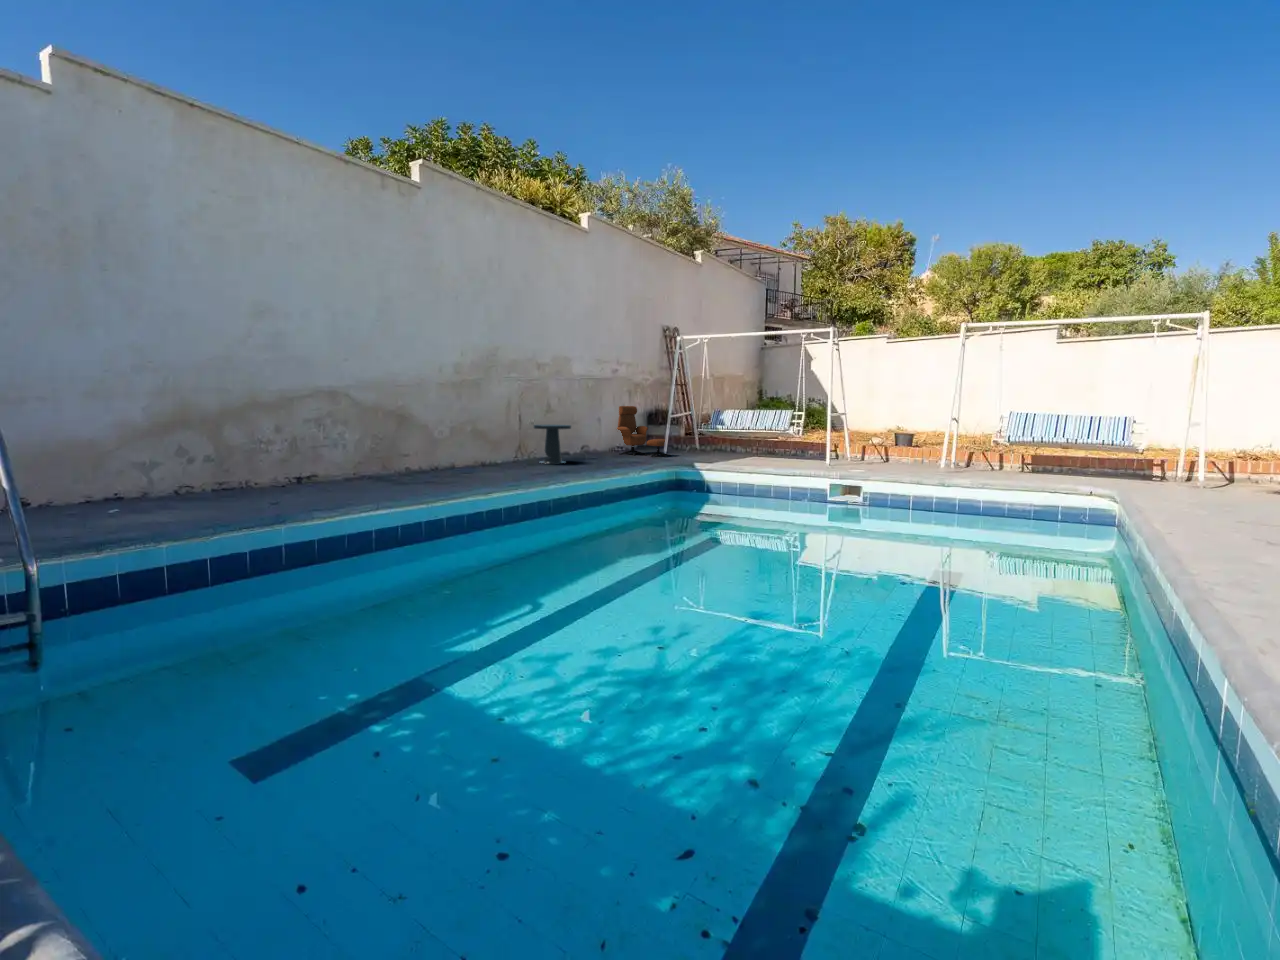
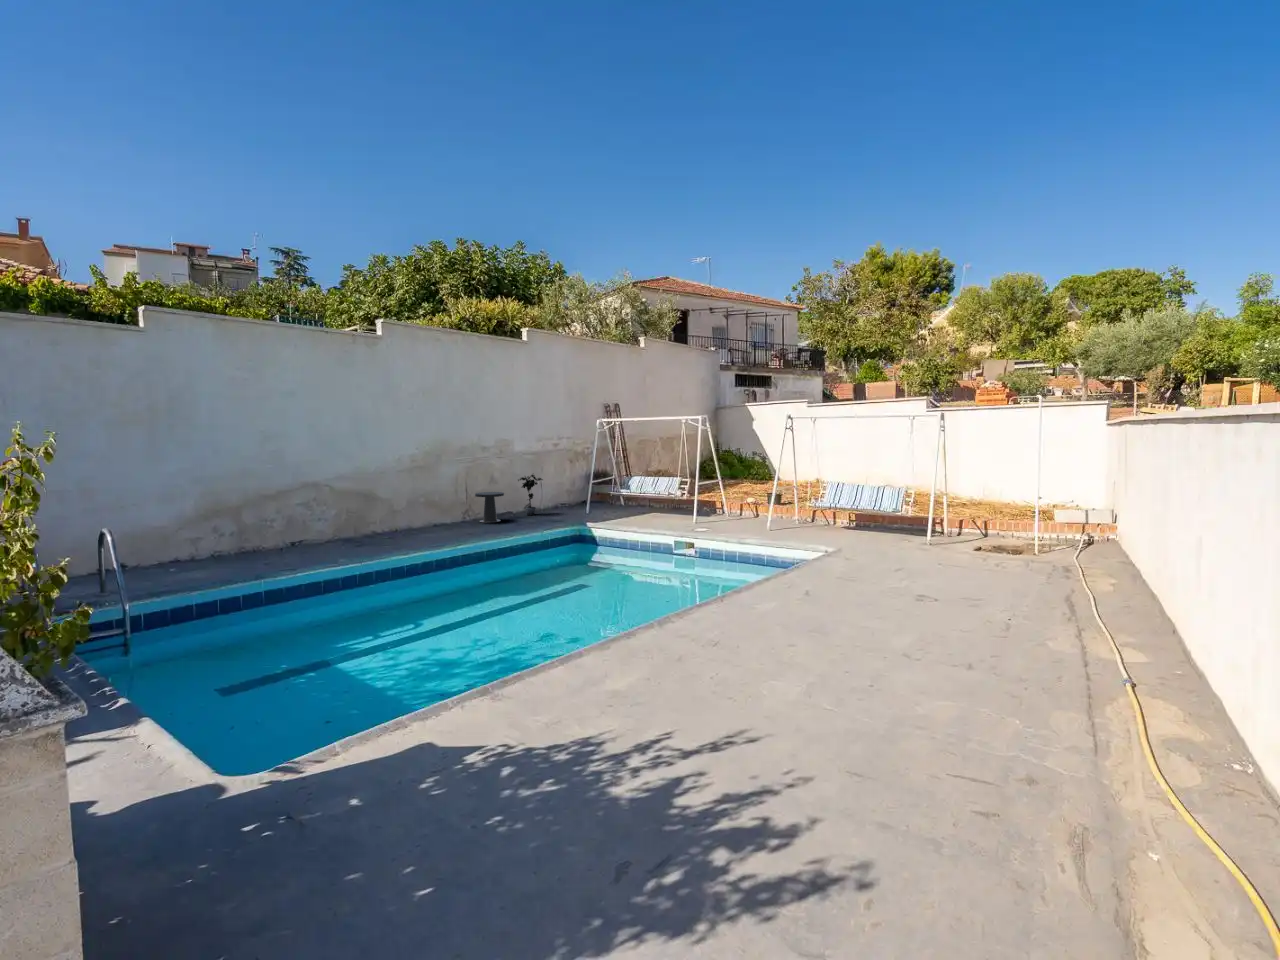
potted plant: none [582,403,612,458] -> present [518,475,543,515]
lounge chair: present [617,406,670,457] -> none [550,472,593,513]

